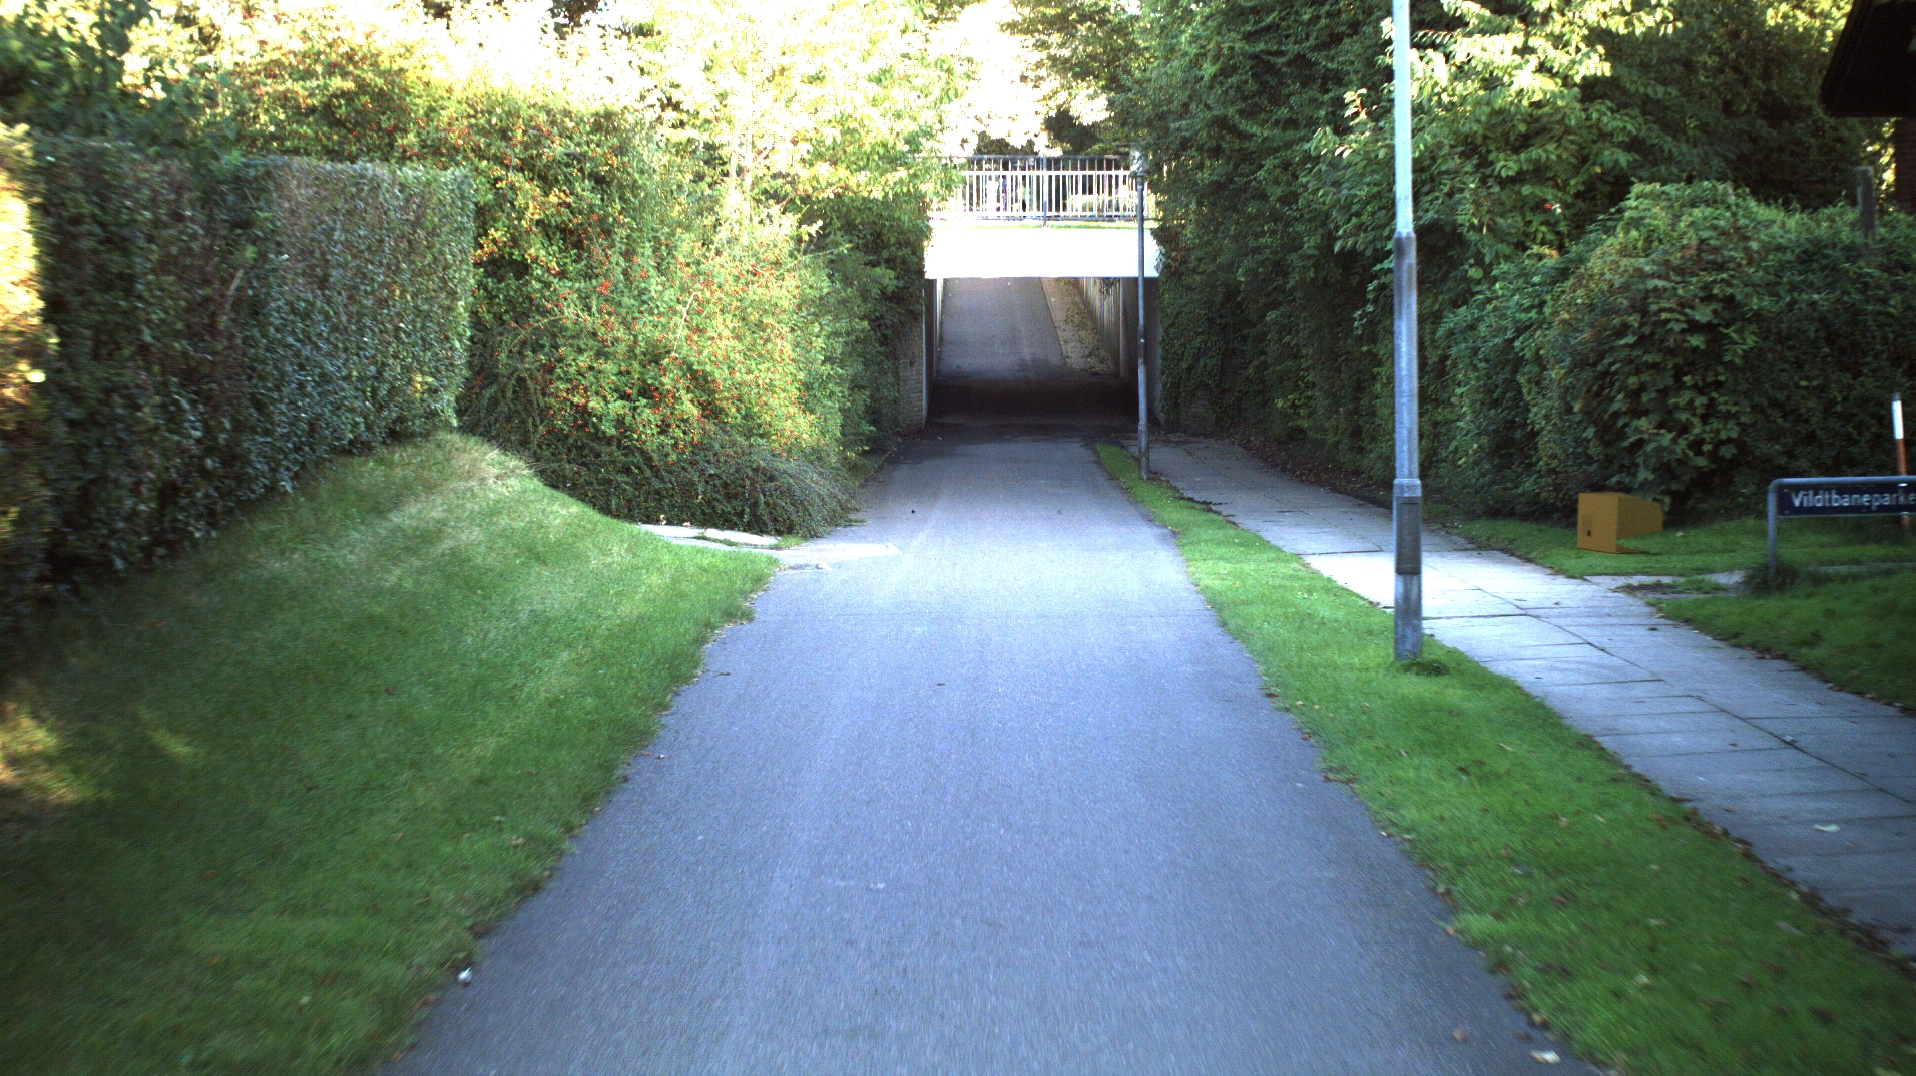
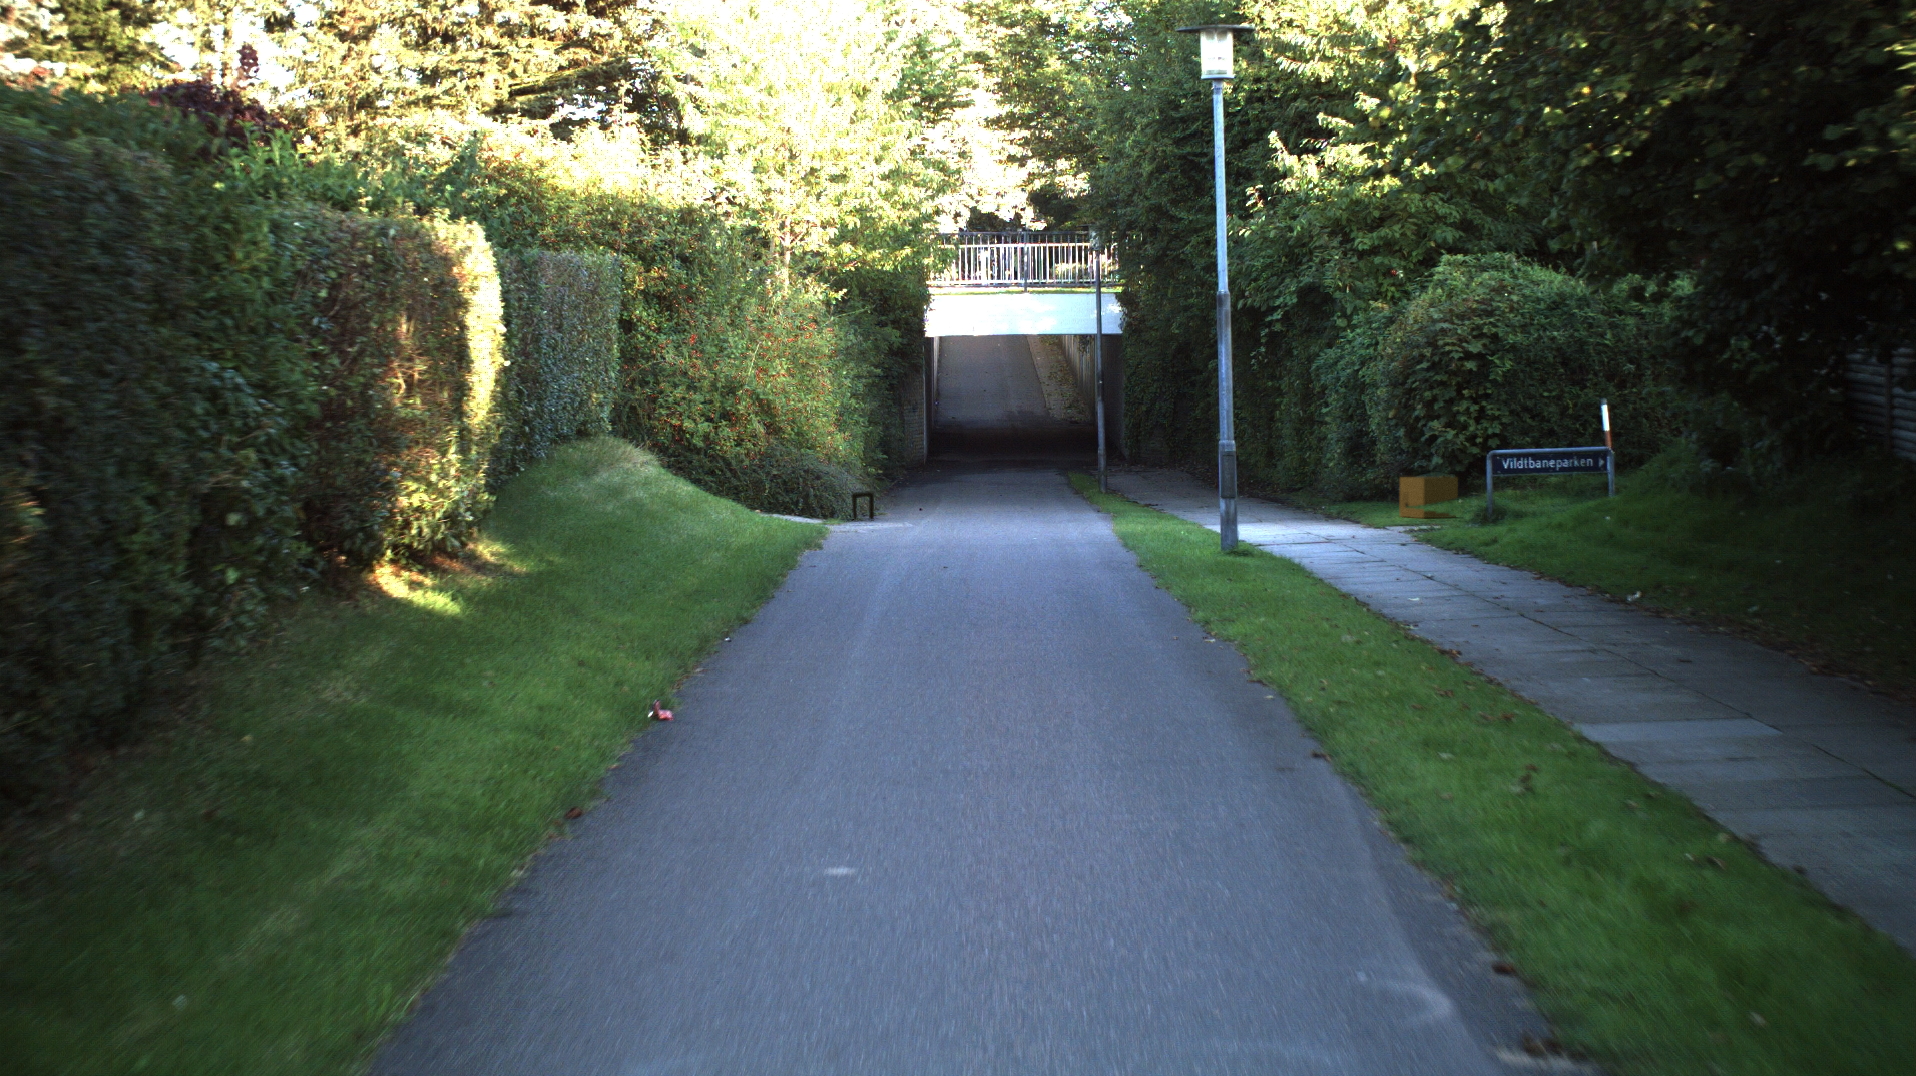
bench: none [819,495,852,537] -> present [851,491,875,521]

